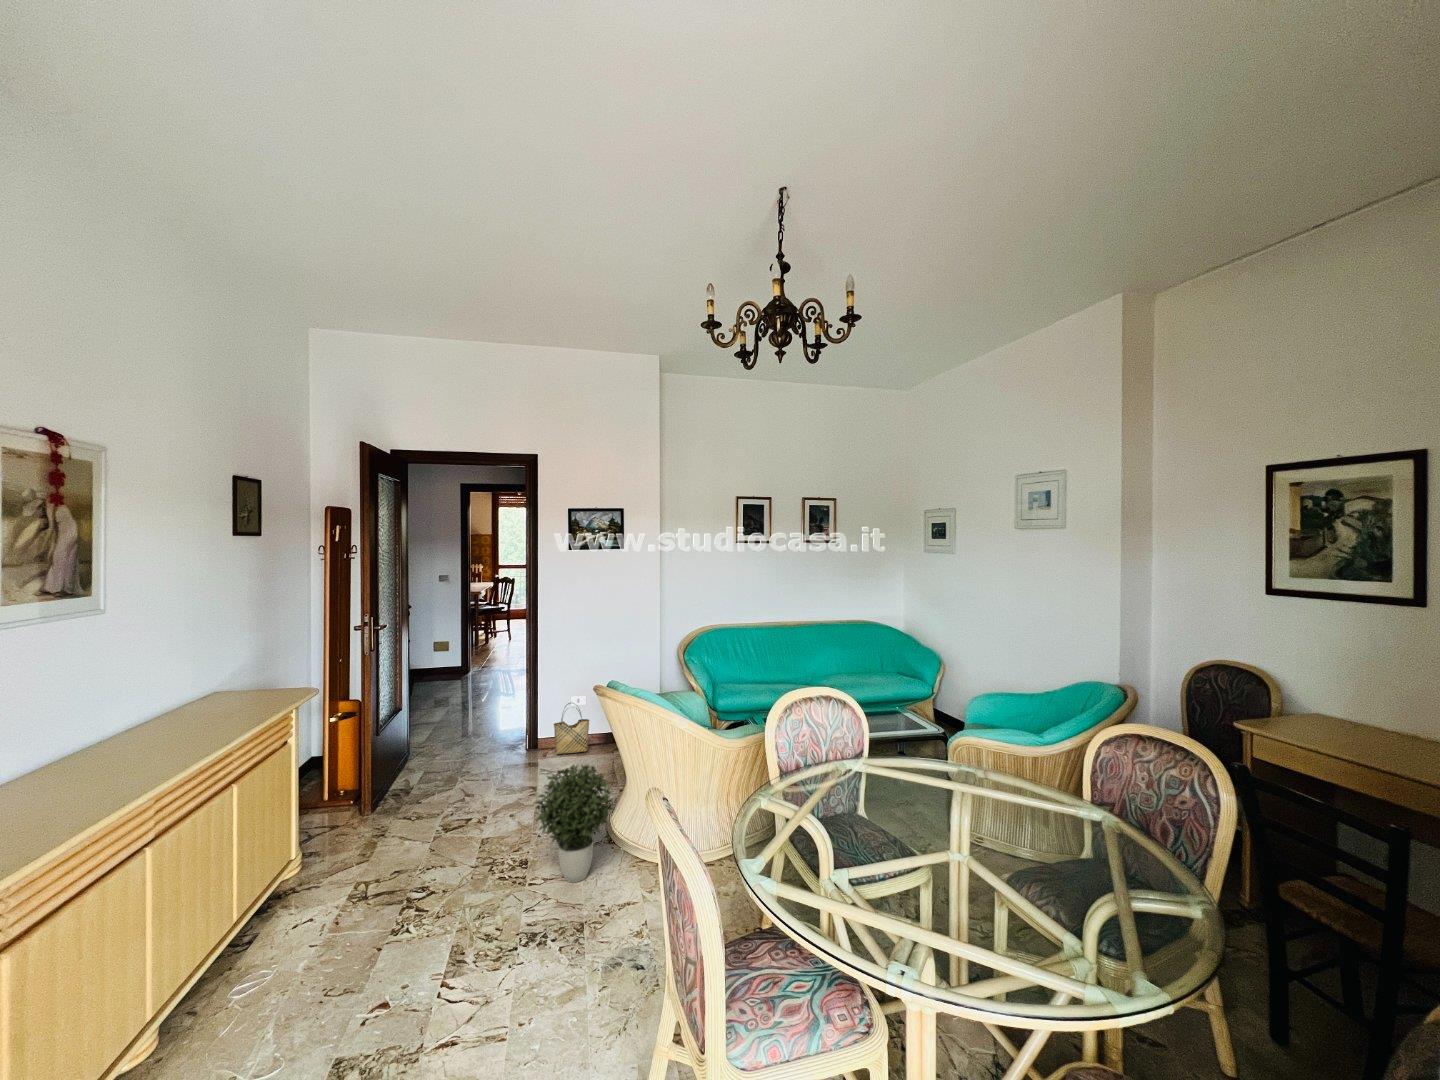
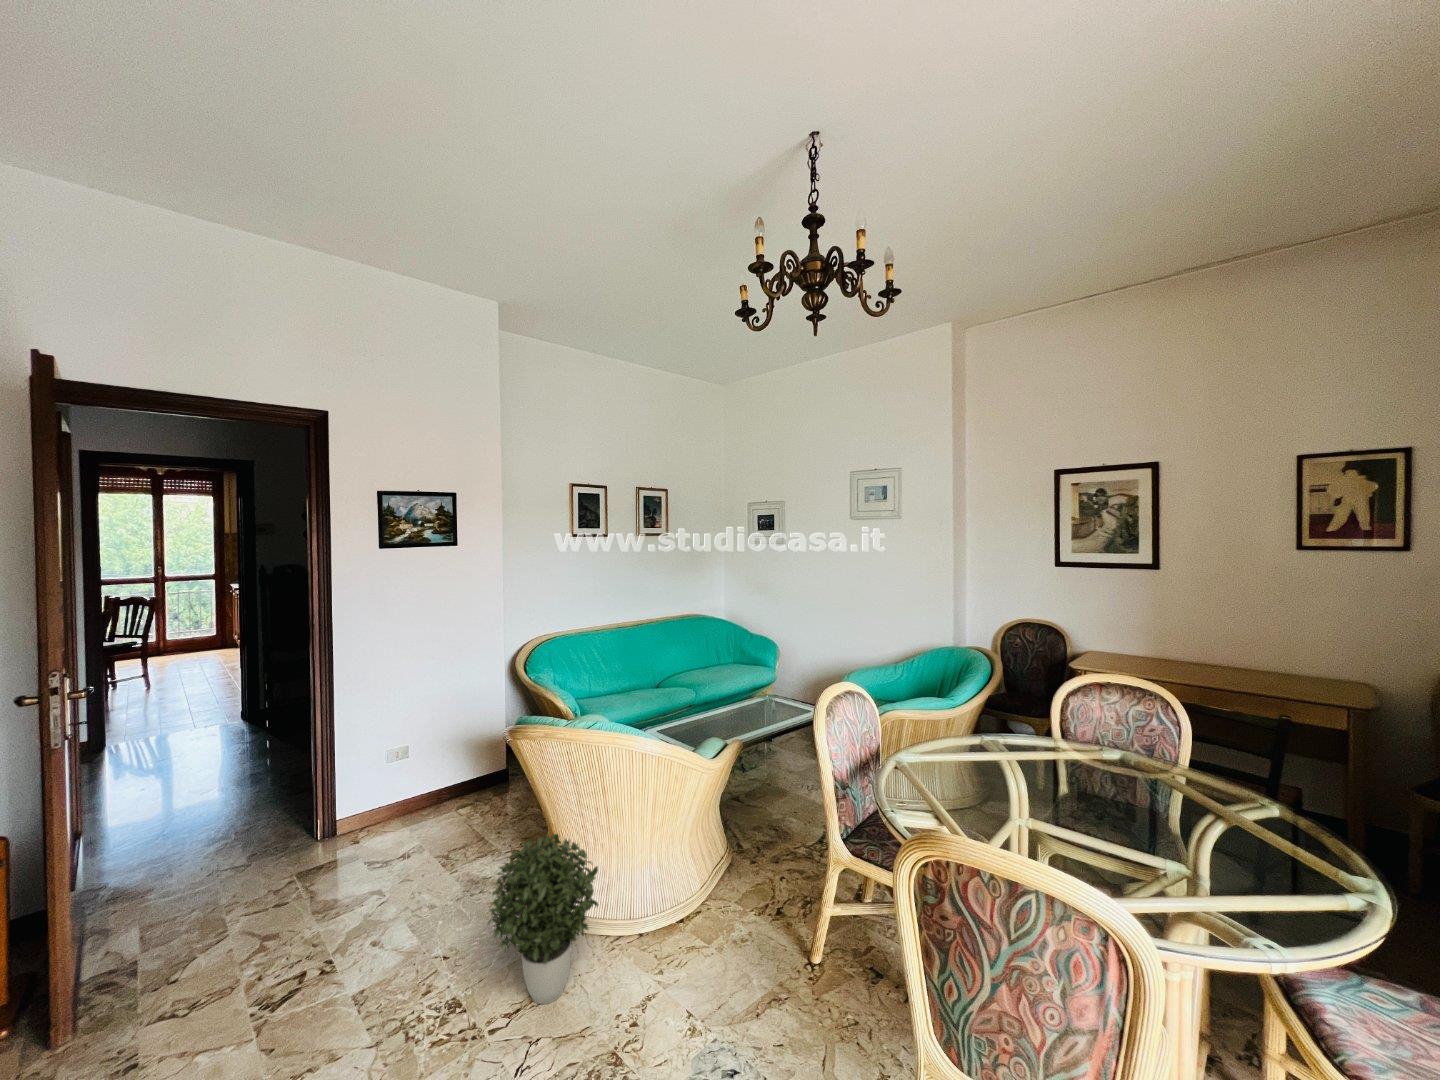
woven basket: present [554,703,589,754] -> none [372,757,426,834]

